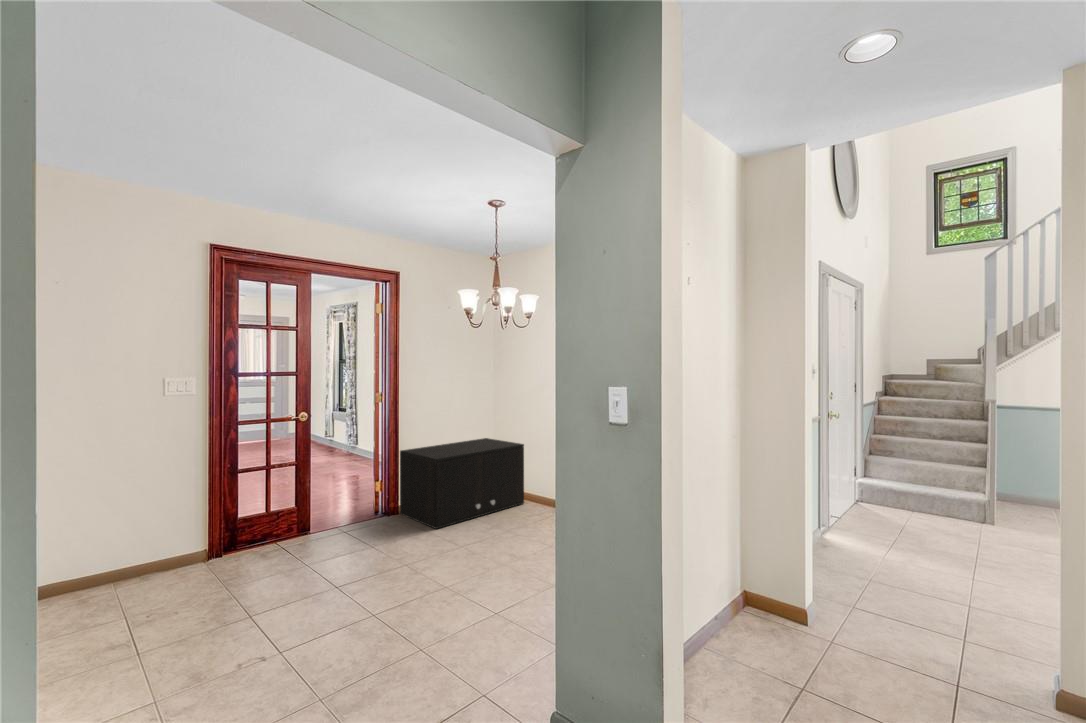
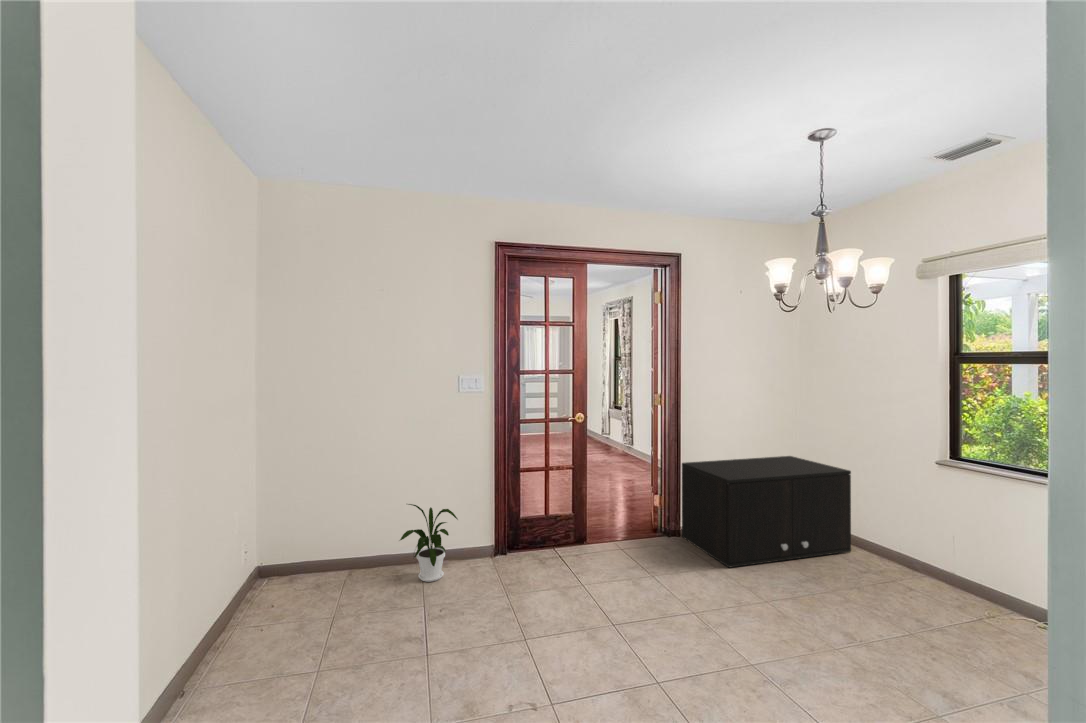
house plant: none [86,518,166,599] -> present [400,504,457,582]

